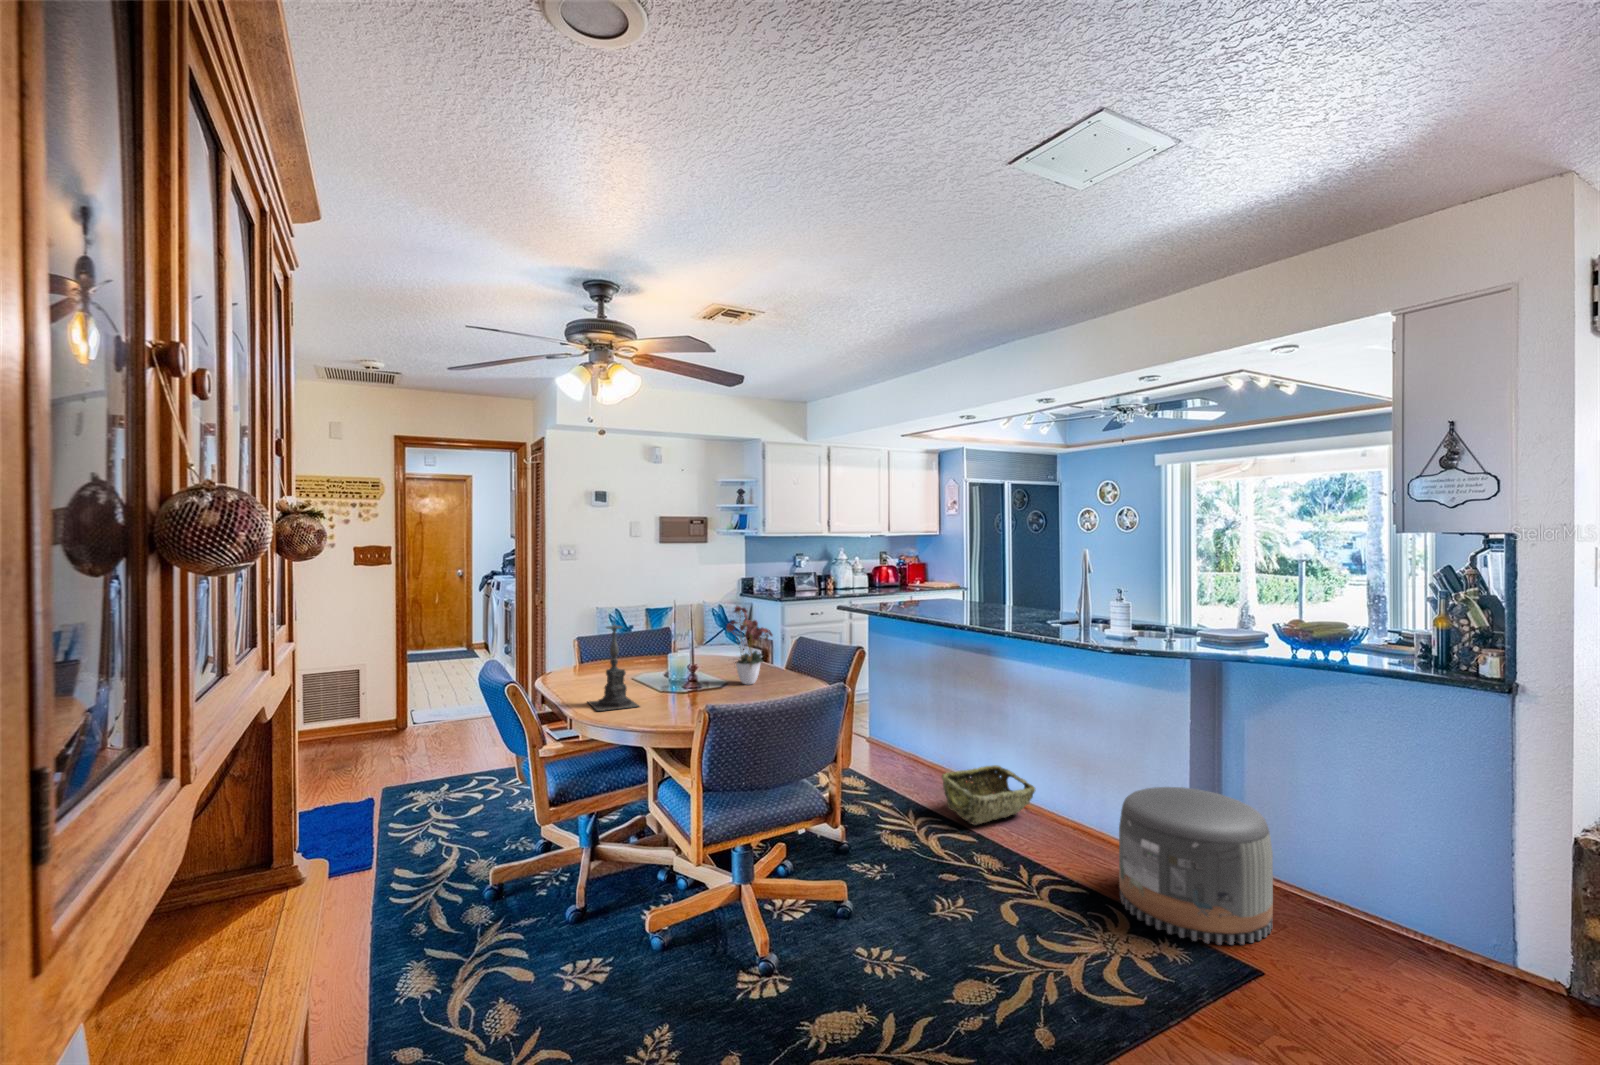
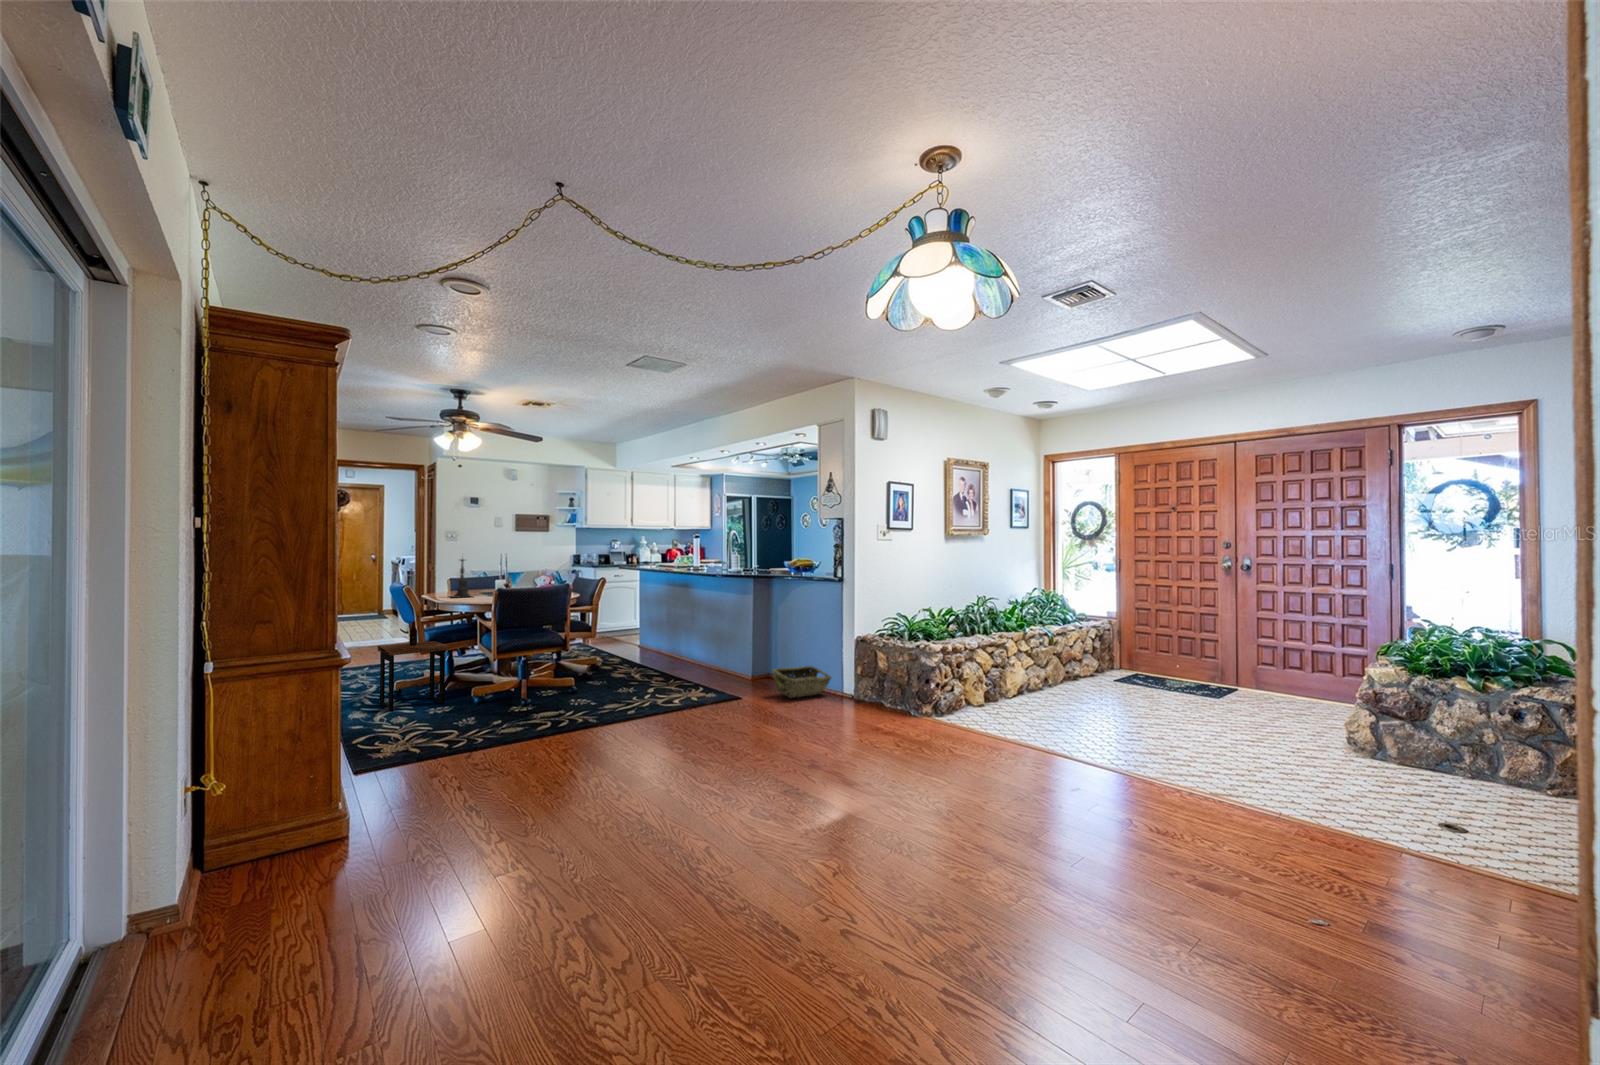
flower arrangement: present [727,606,772,684] -> none [523,552,550,593]
woven basket: present [942,765,1035,825] -> present [773,666,831,698]
side table: none [443,787,599,1030] -> present [378,621,448,711]
pouf: present [1119,787,1273,945] -> none [700,635,761,692]

